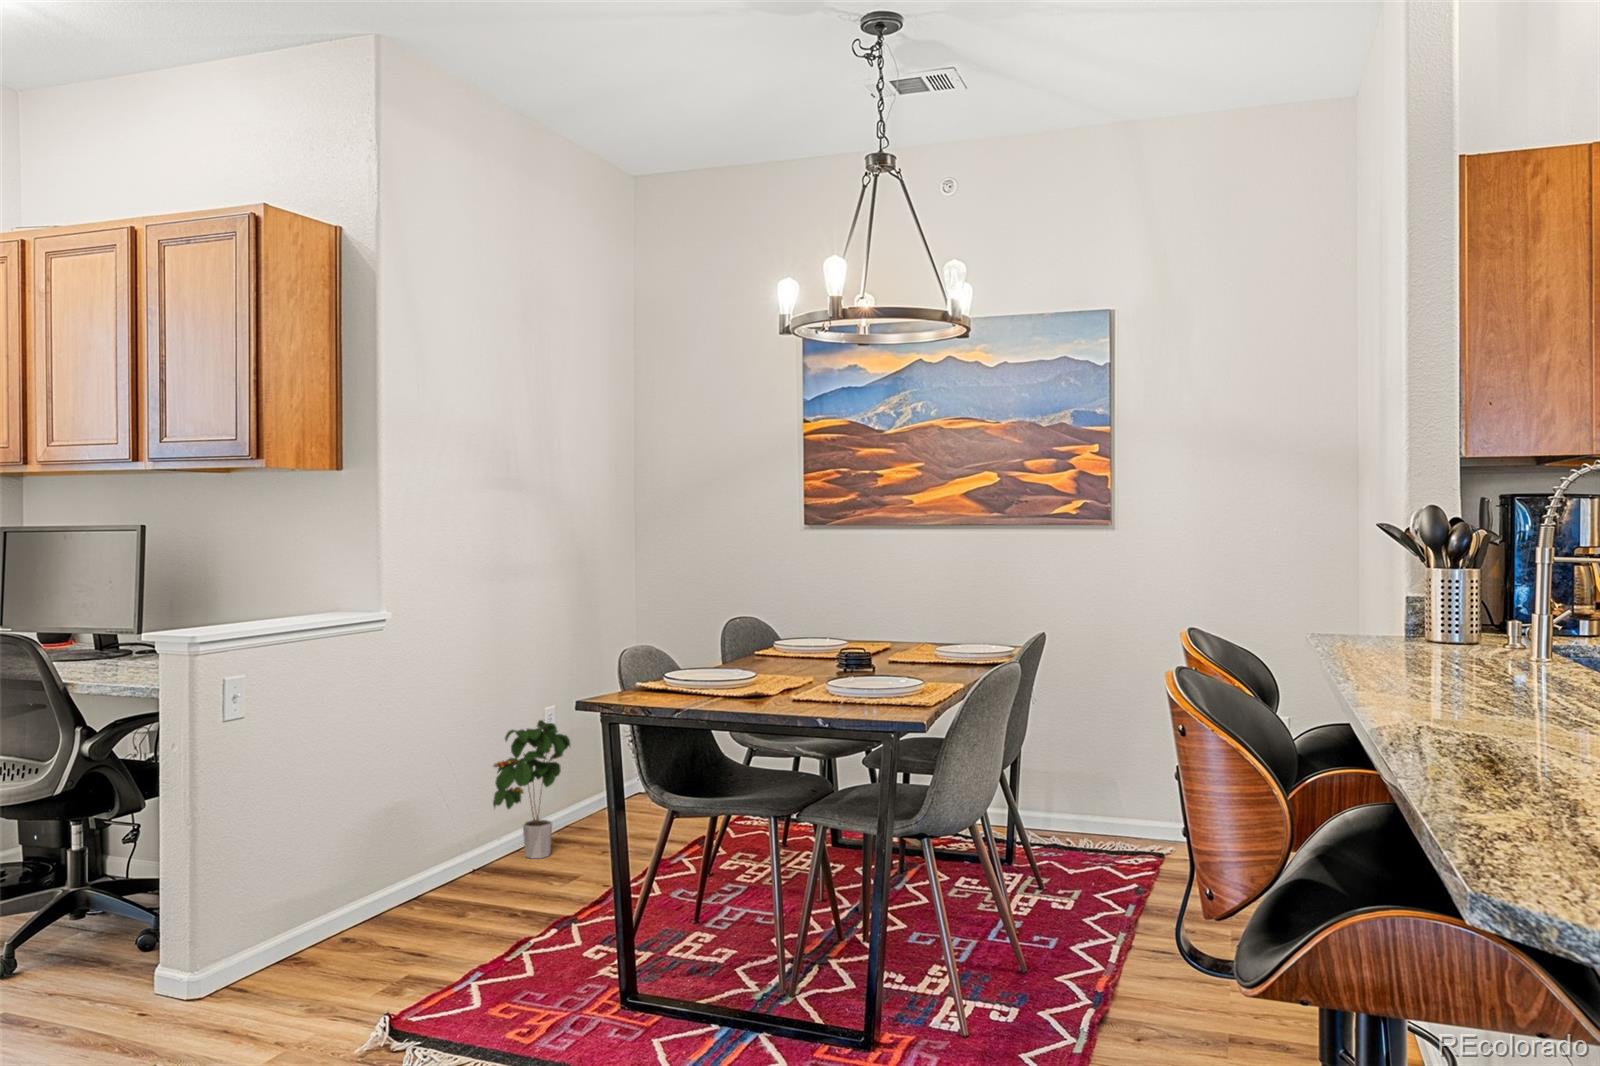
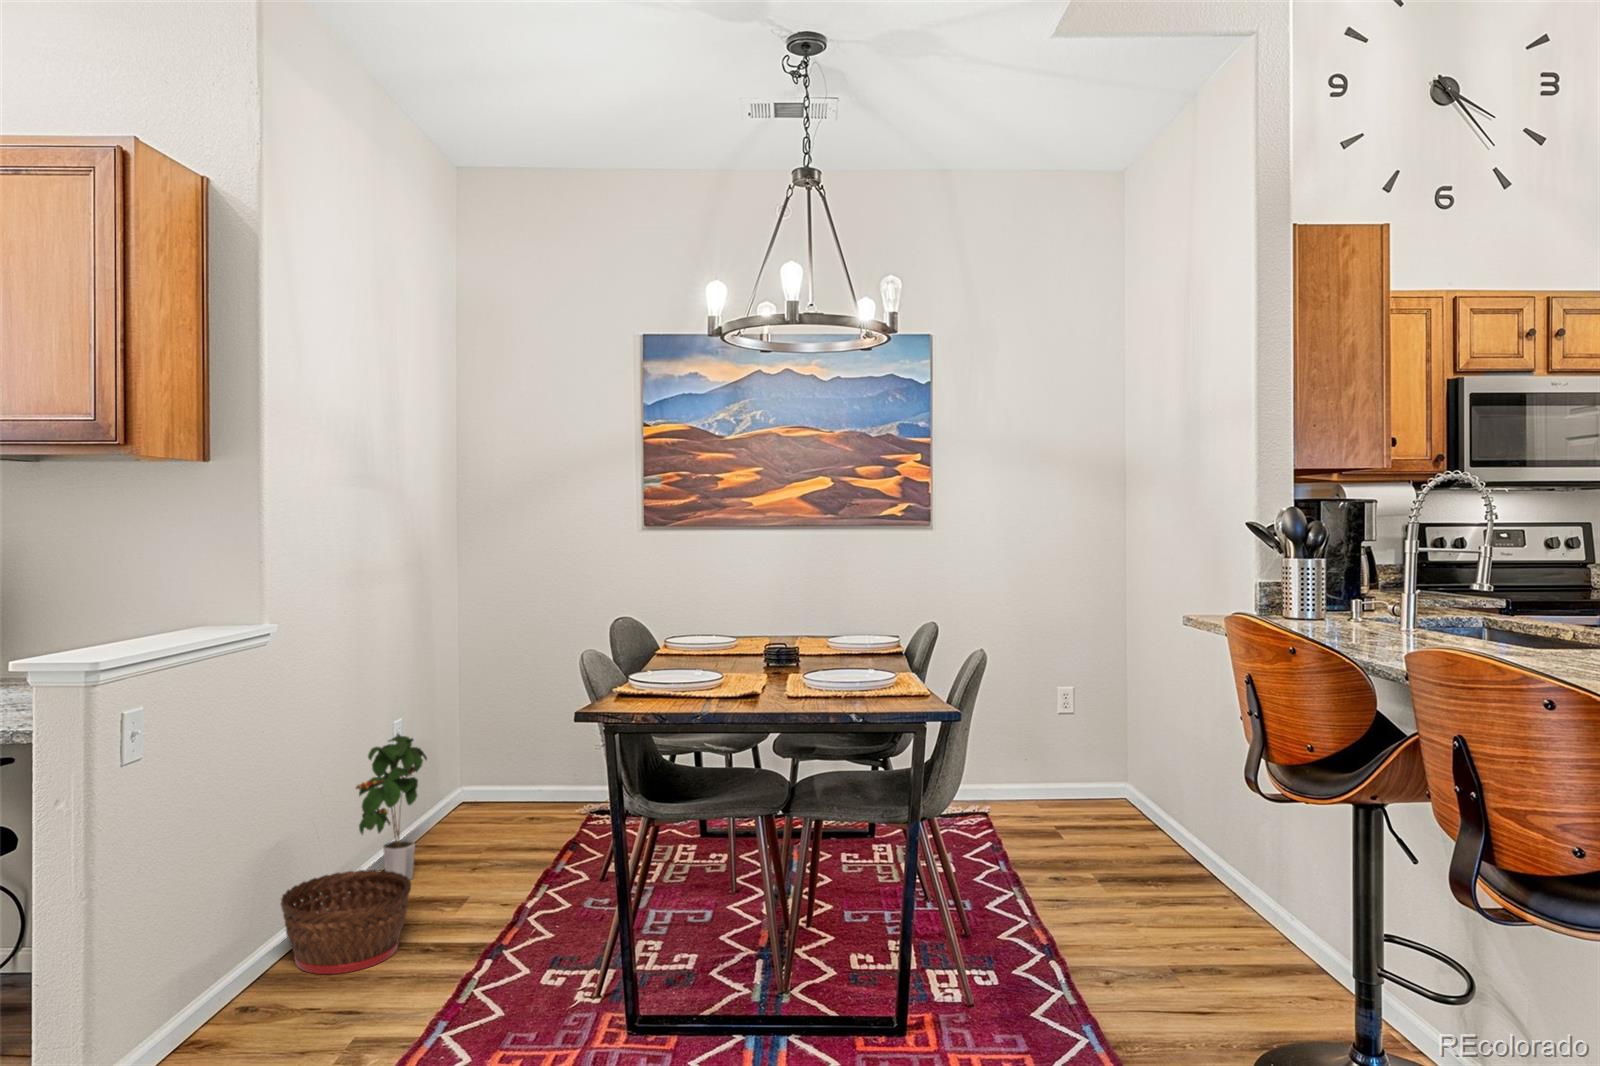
basket: none [393,838,506,925] -> present [281,870,411,974]

